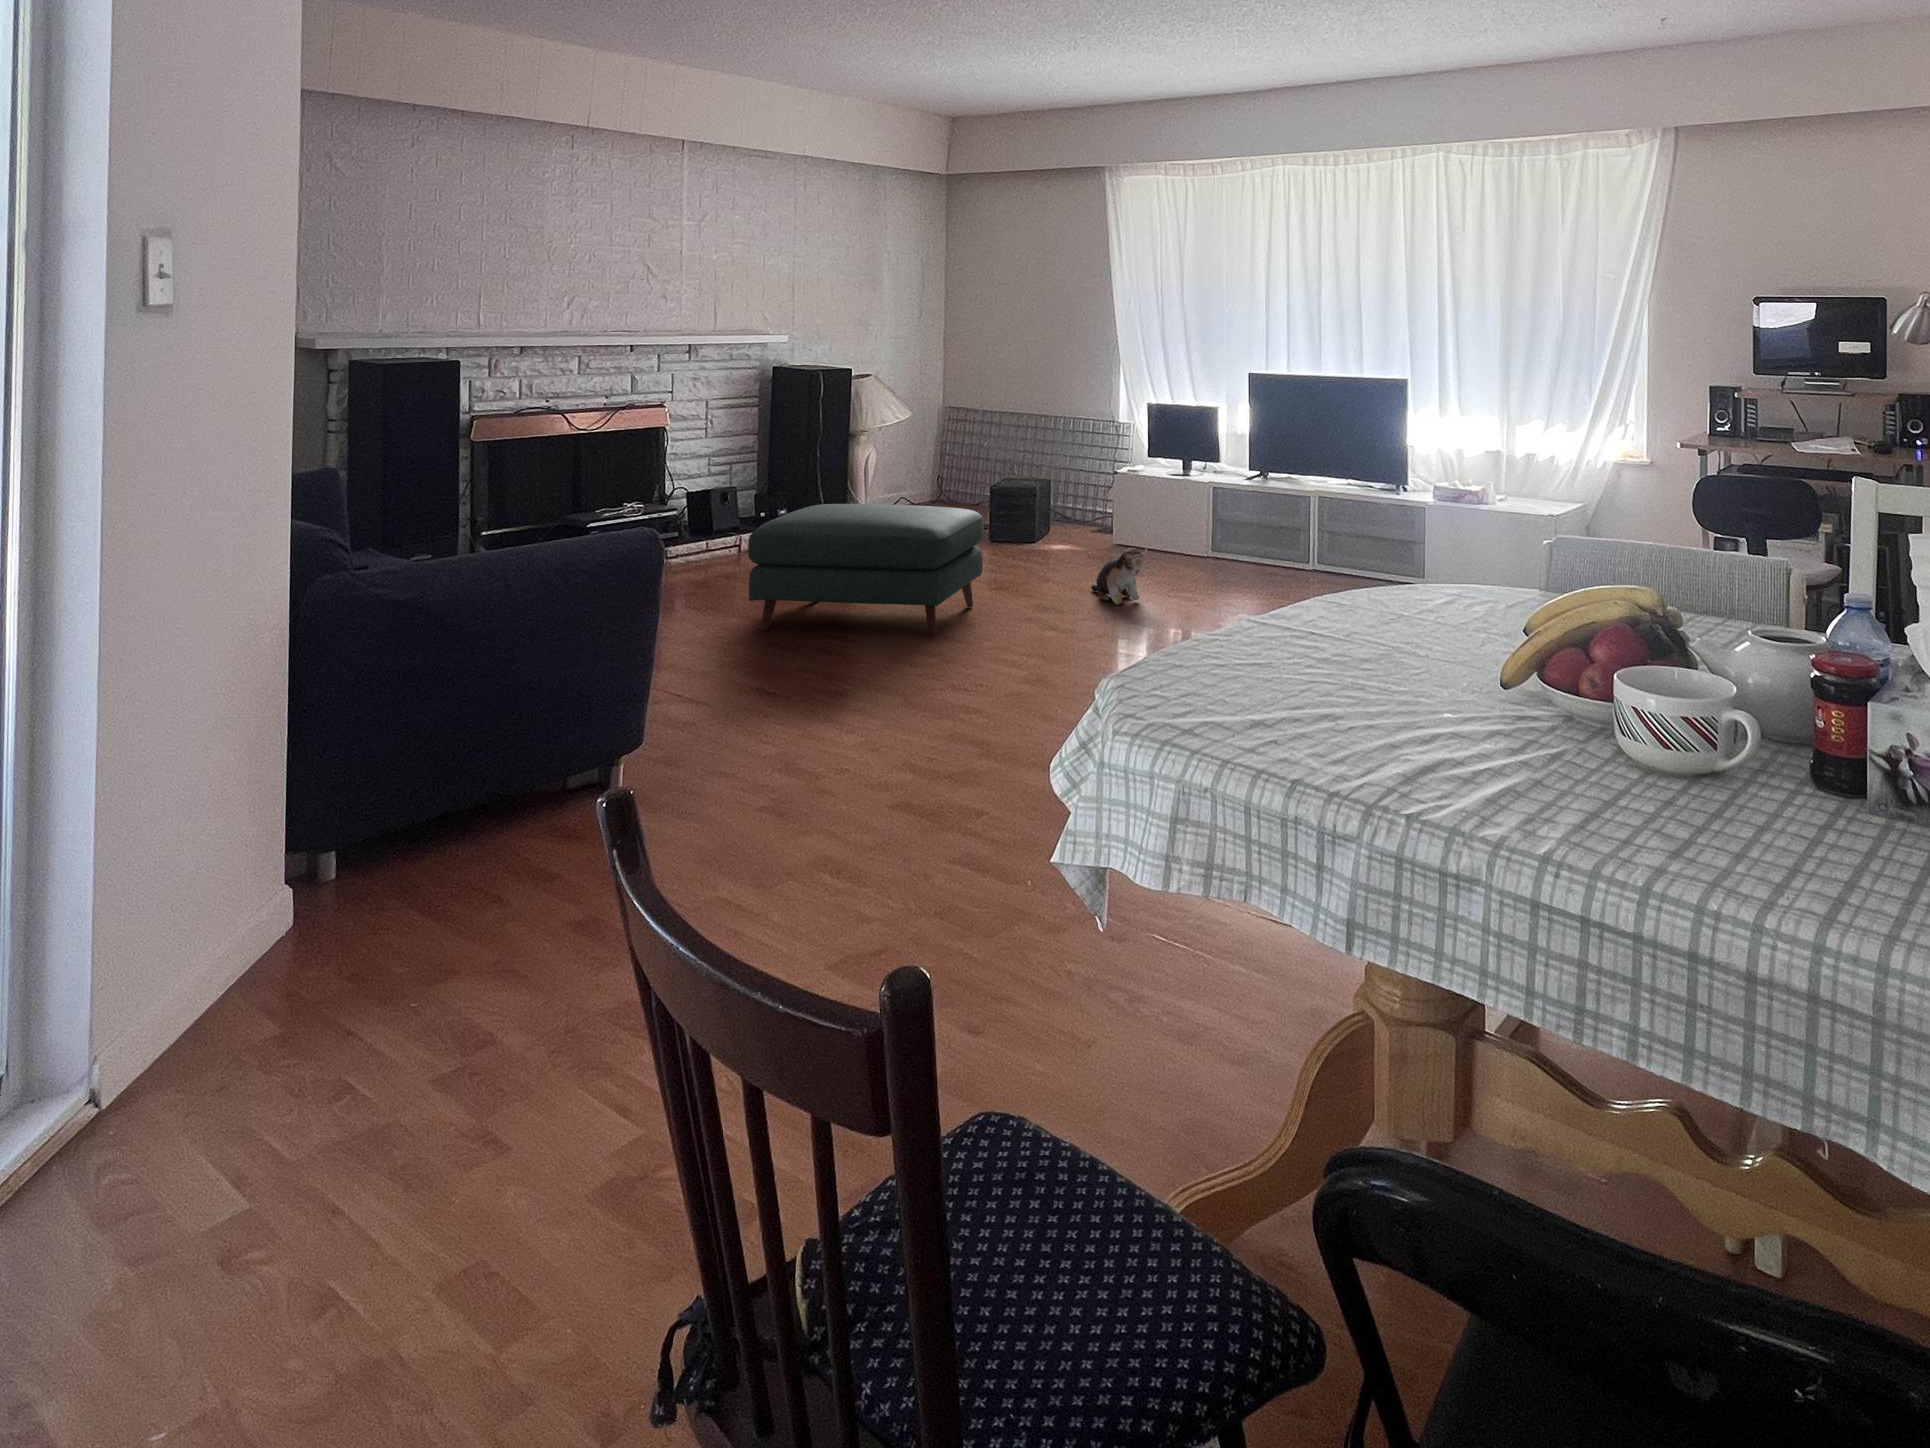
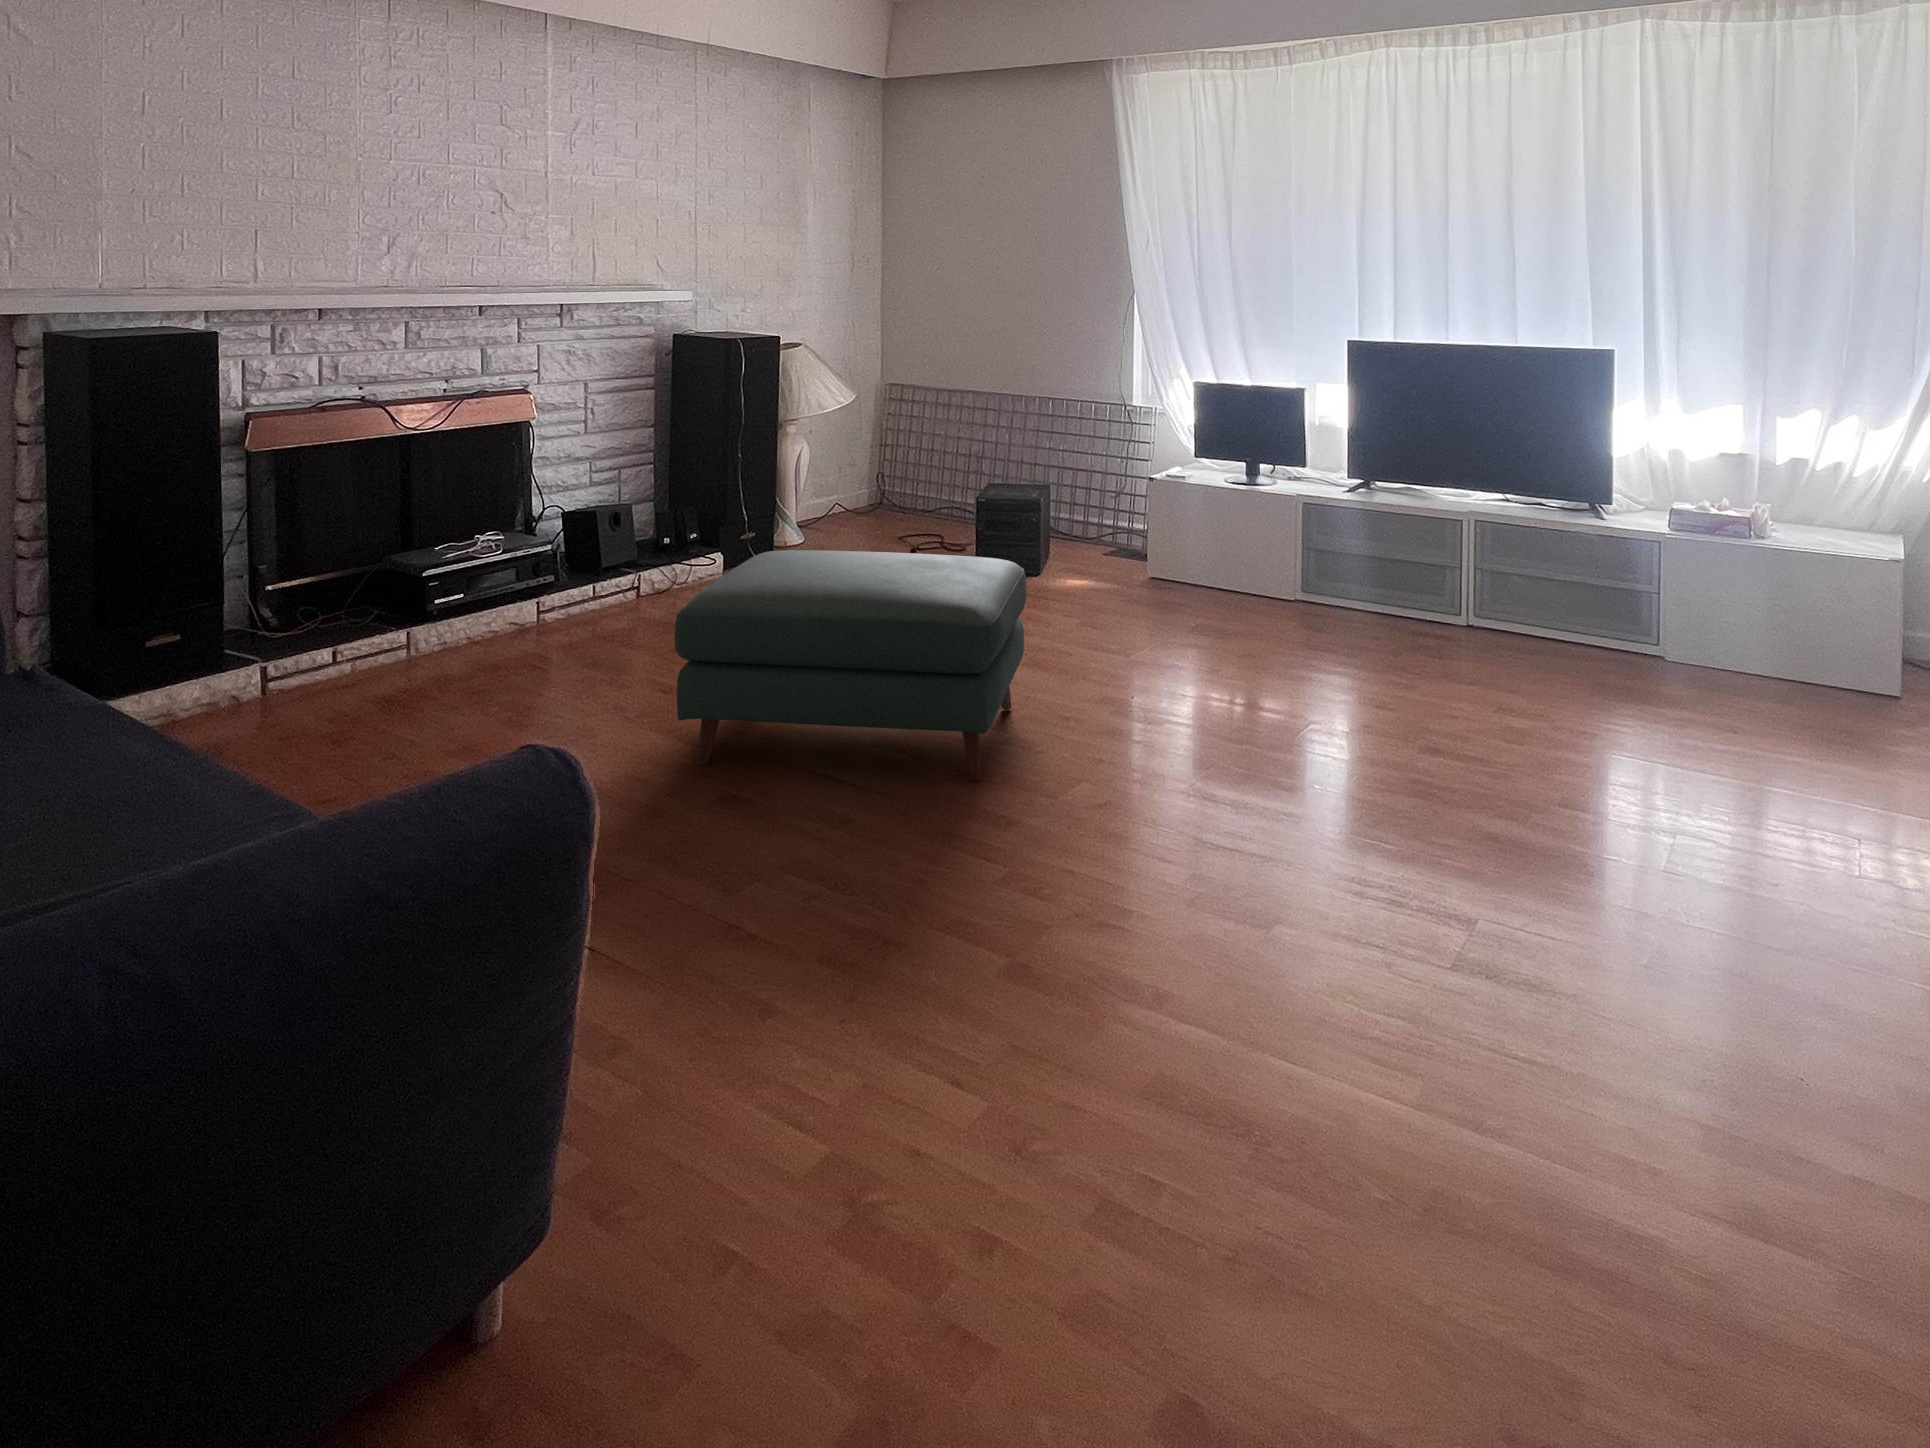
plush toy: present [1091,548,1147,605] -> none [1171,616,1279,703]

